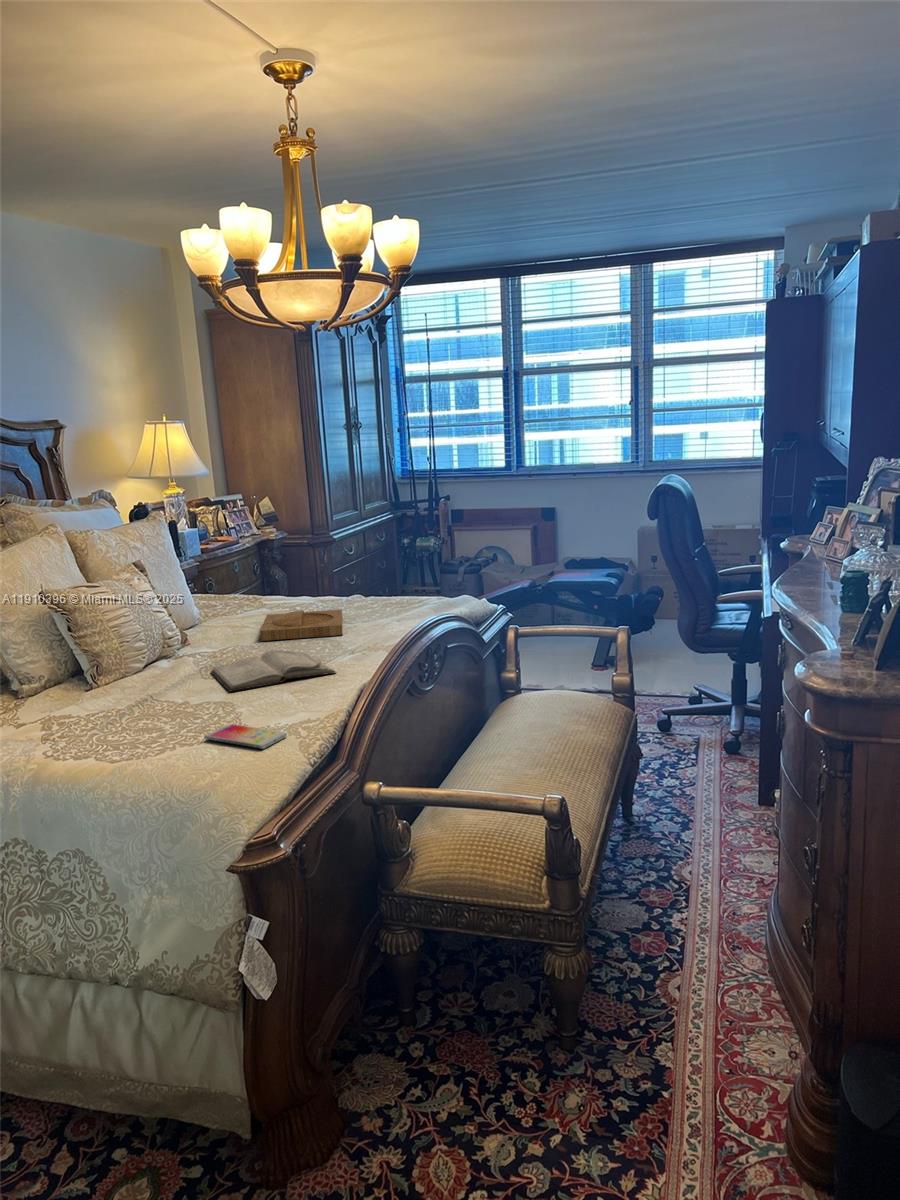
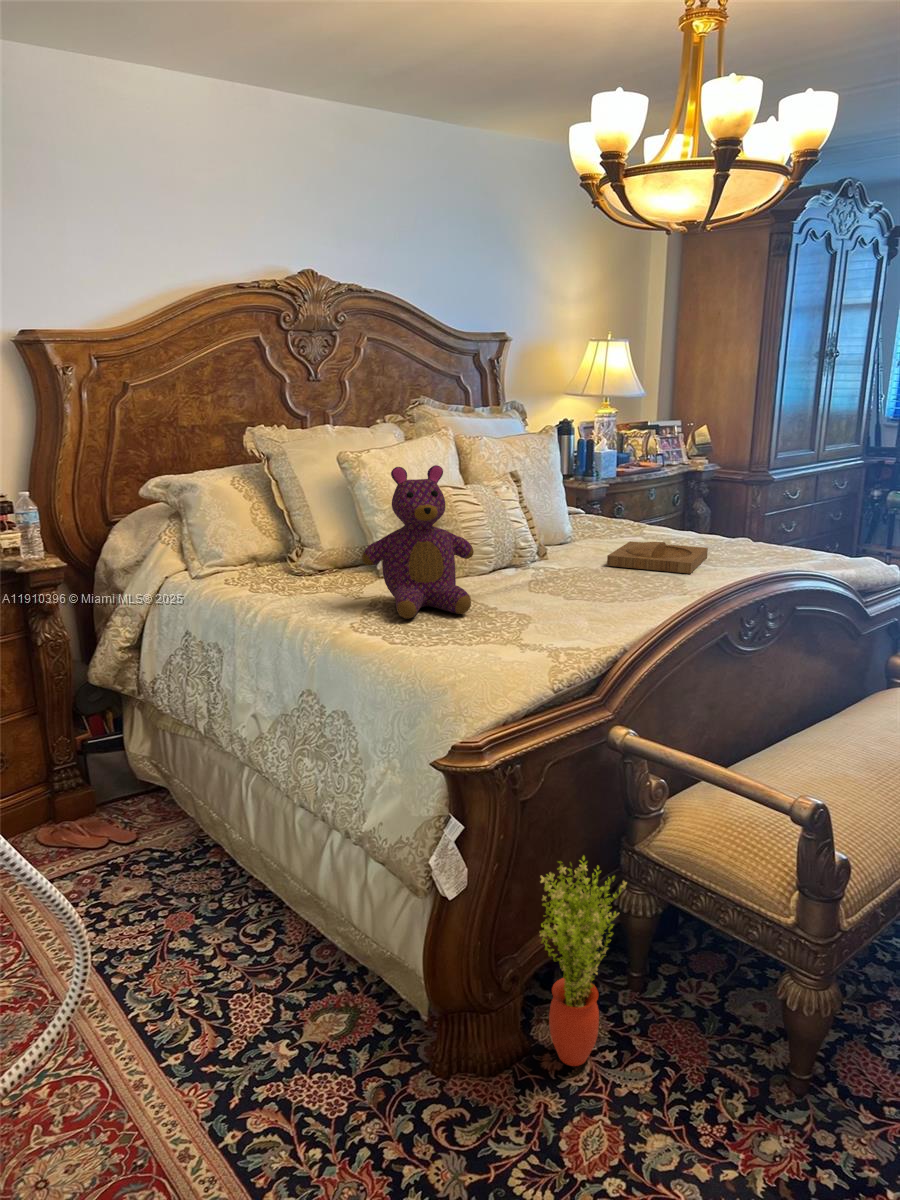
teddy bear: none [32,563,171,731] -> present [362,465,474,619]
diary: present [211,650,336,692] -> none [534,575,648,610]
smartphone: present [204,724,287,749] -> none [472,635,543,666]
potted plant: none [341,909,419,1120] -> present [540,856,627,1066]

